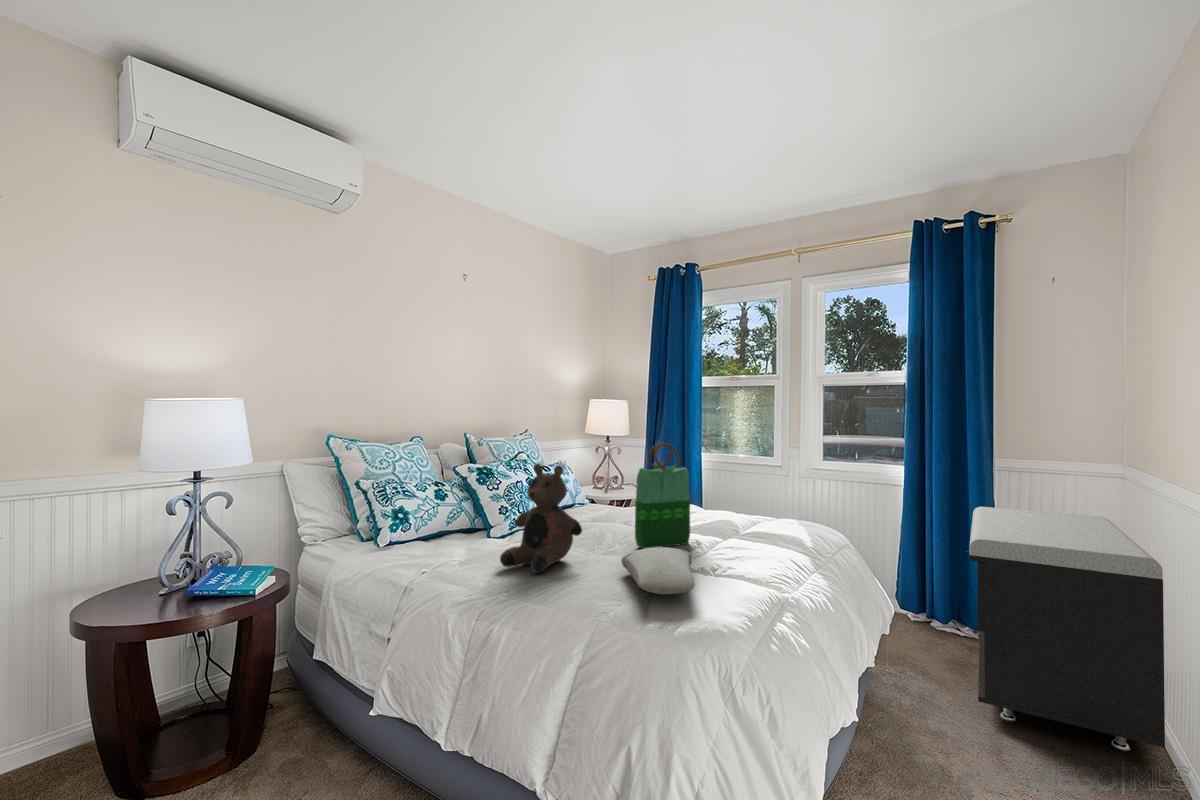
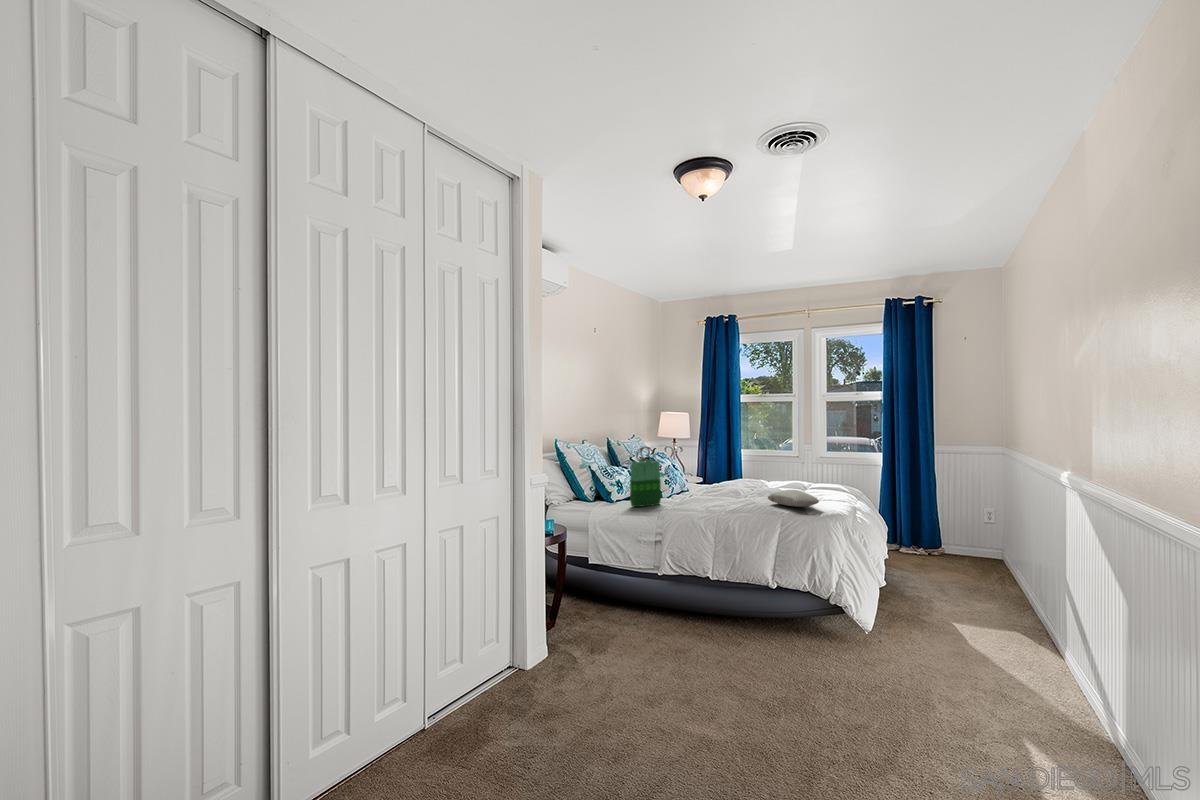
tote bag: present [635,443,690,549] -> present [630,446,661,507]
teddy bear: present [500,464,582,573] -> none [699,451,742,506]
storage bench: present [969,507,1165,751] -> none [924,474,1019,586]

